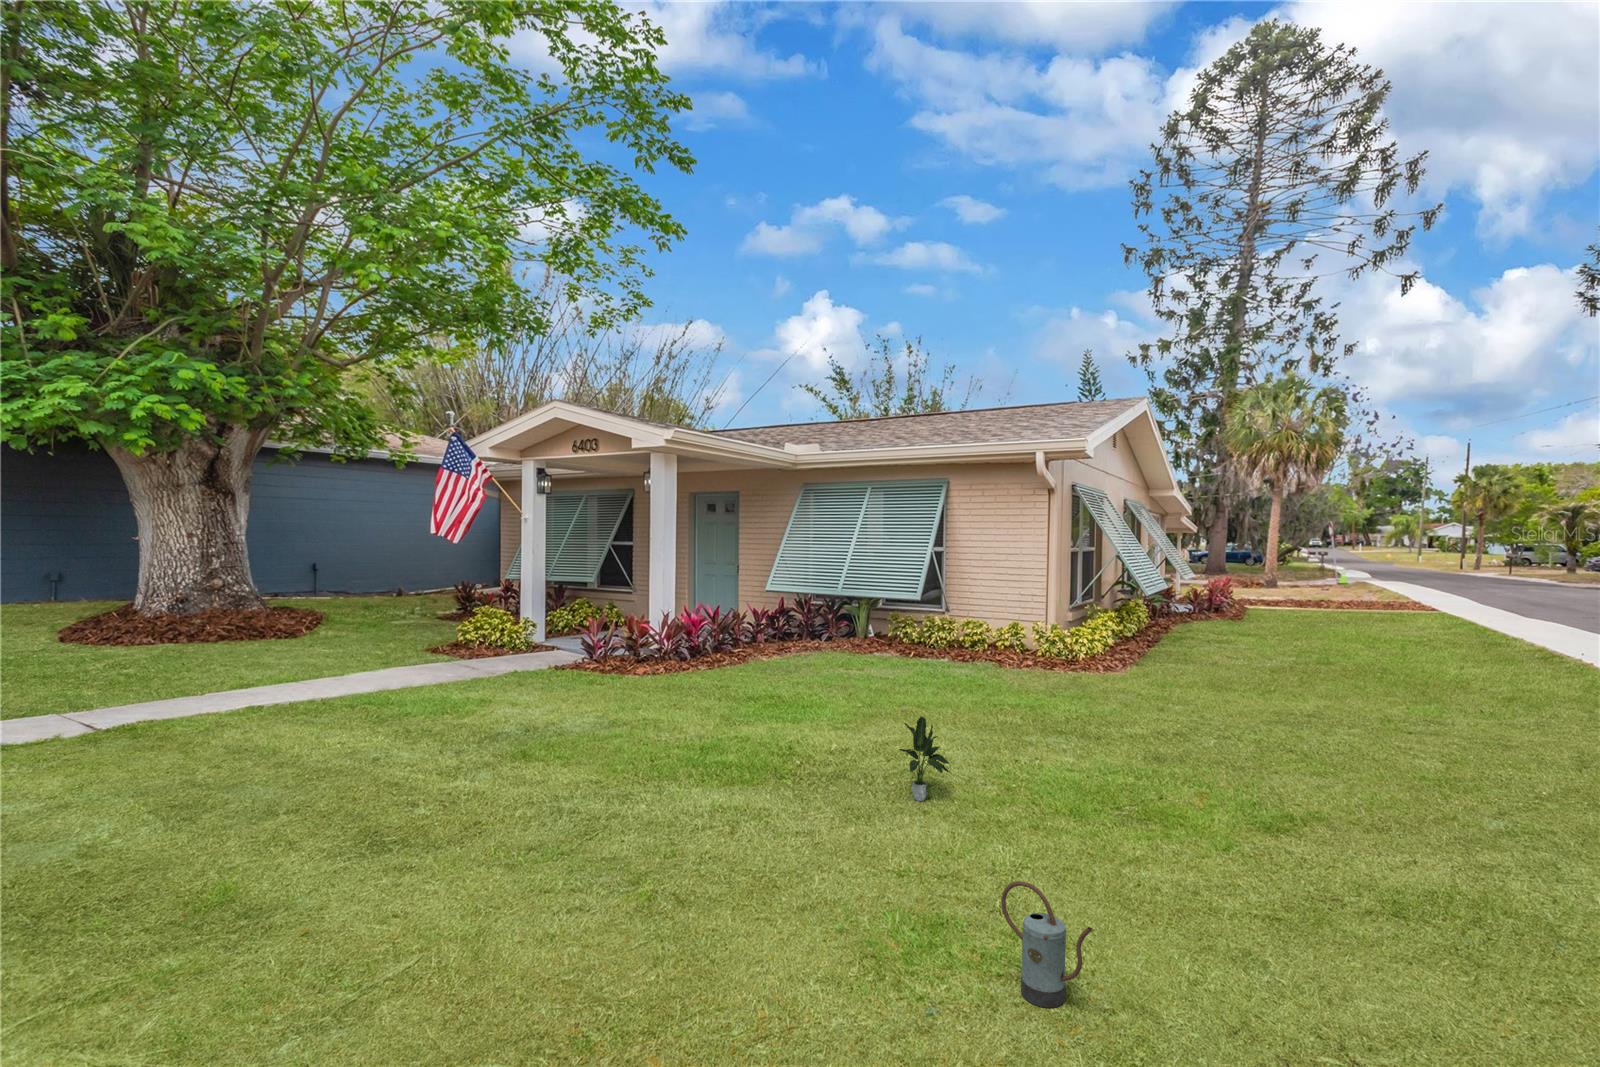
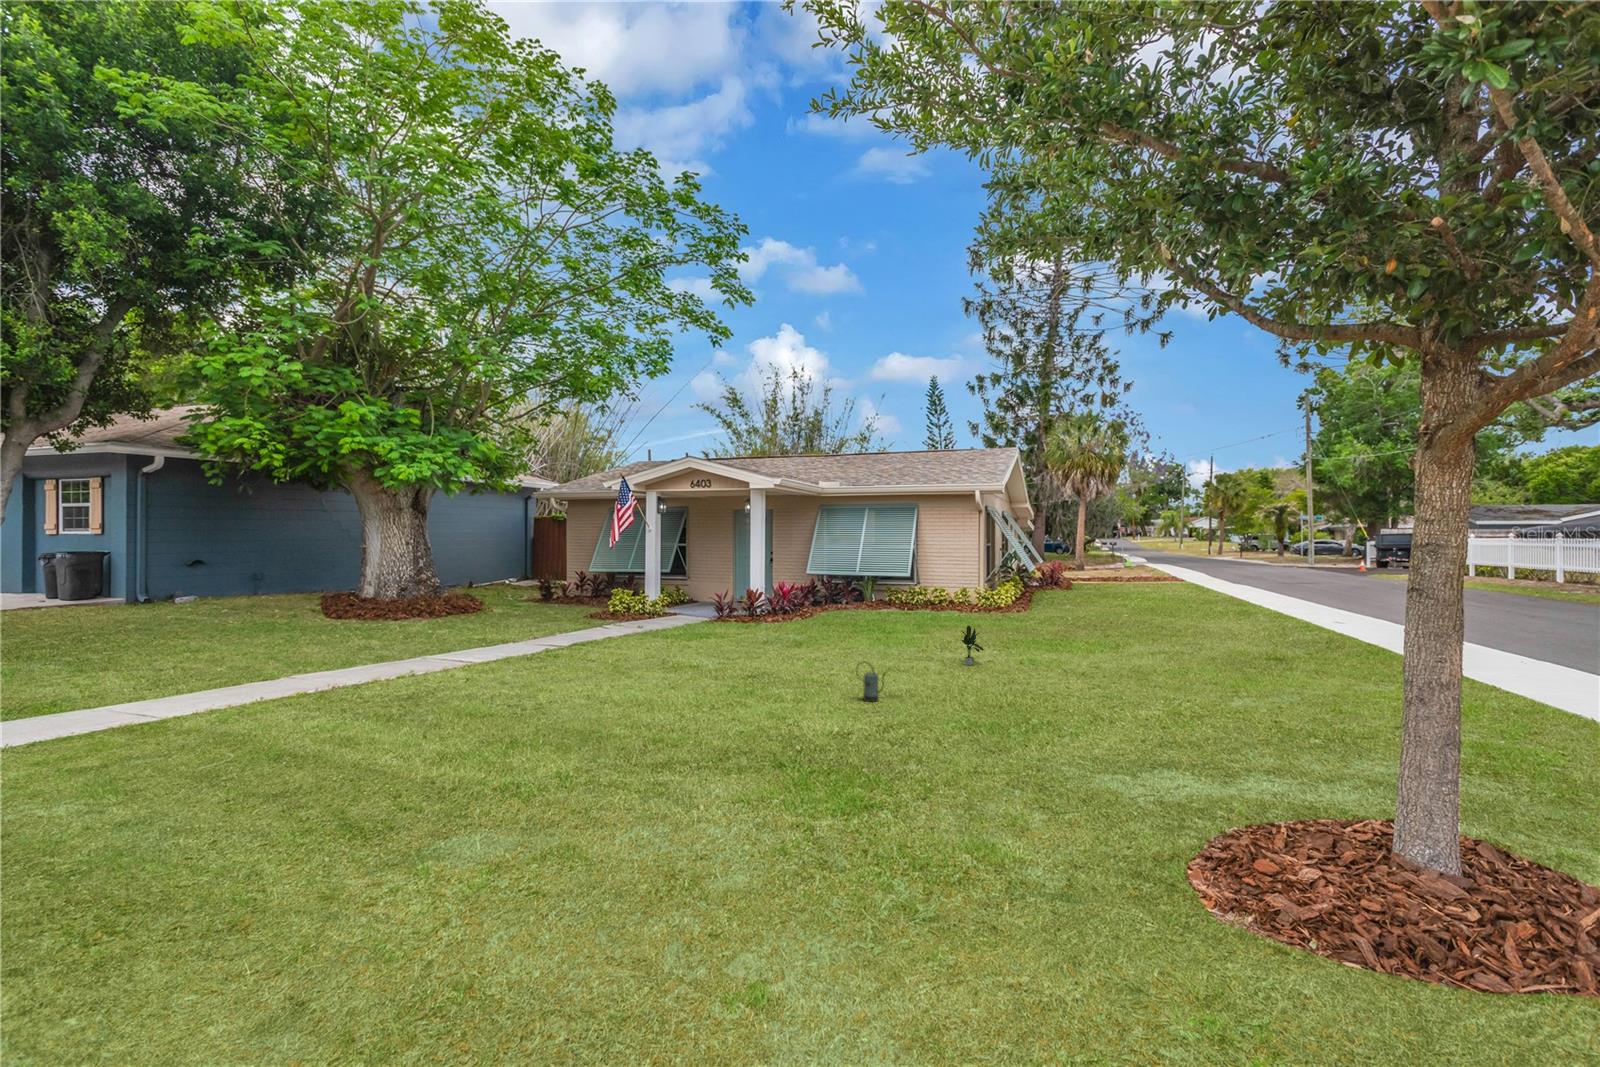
watering can: present [1001,881,1093,1008] -> present [856,662,886,702]

